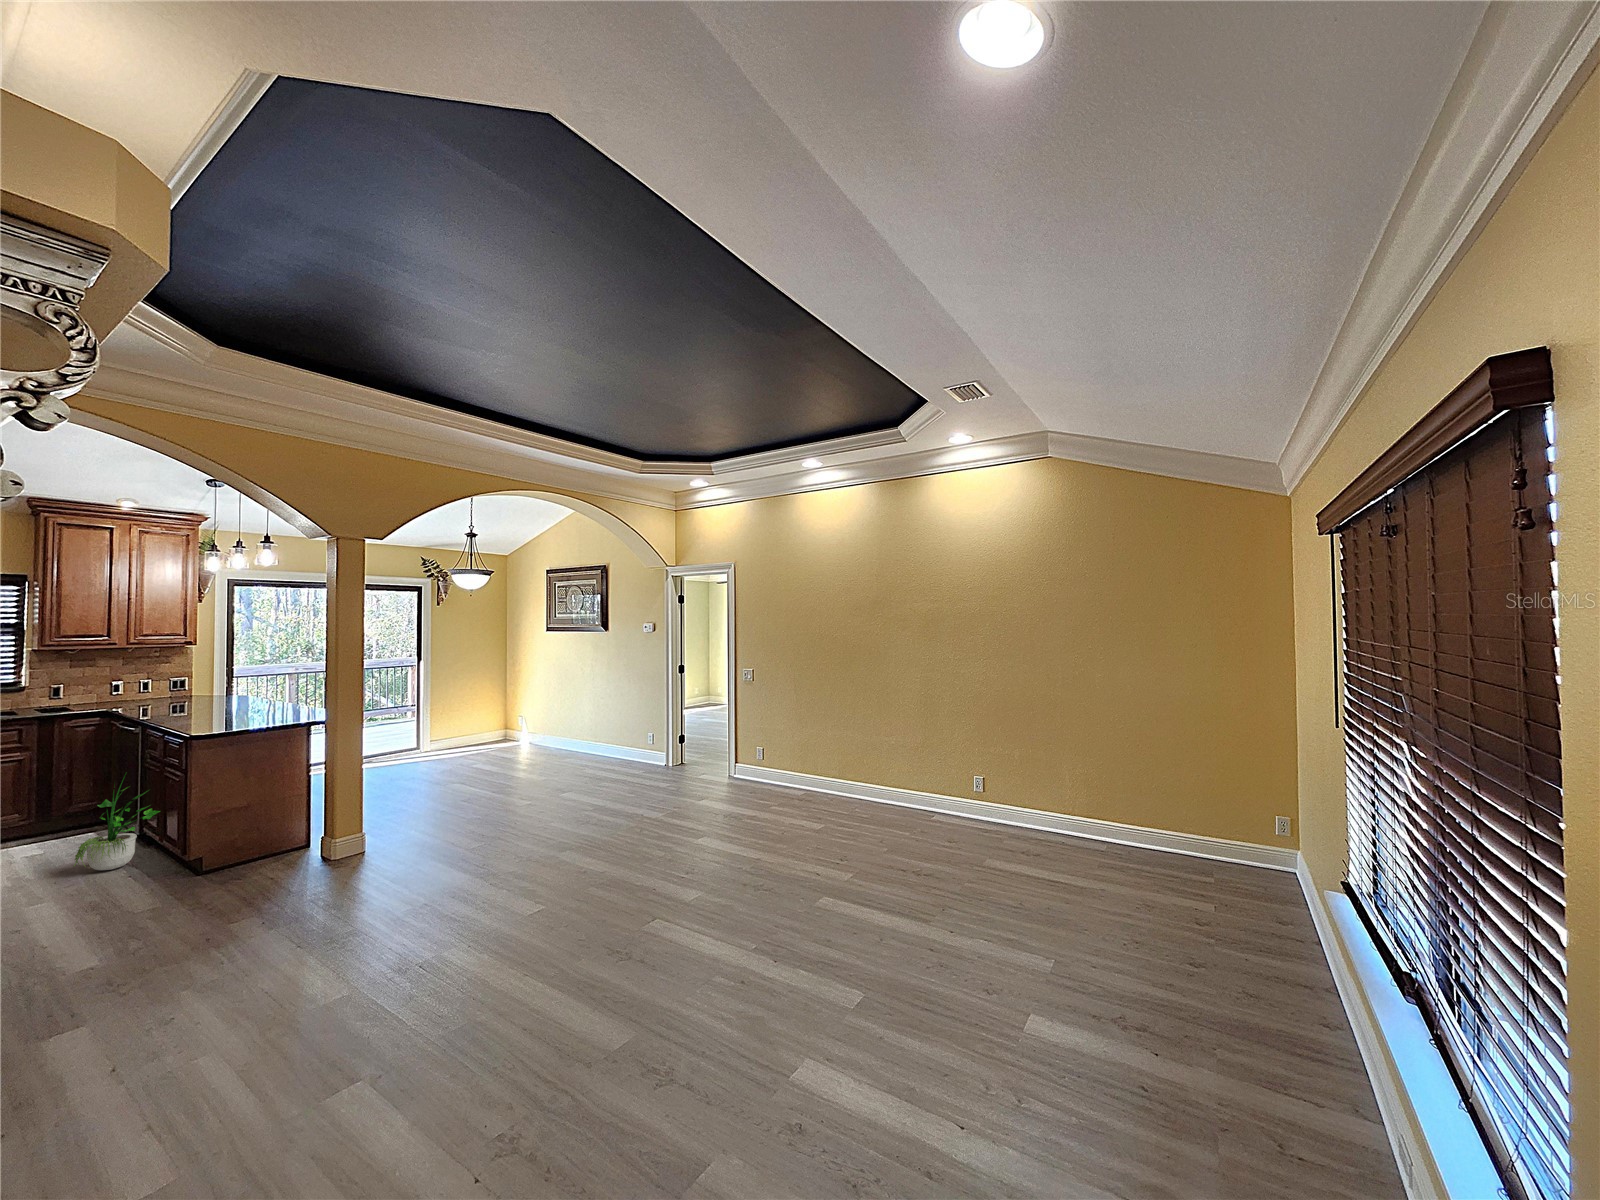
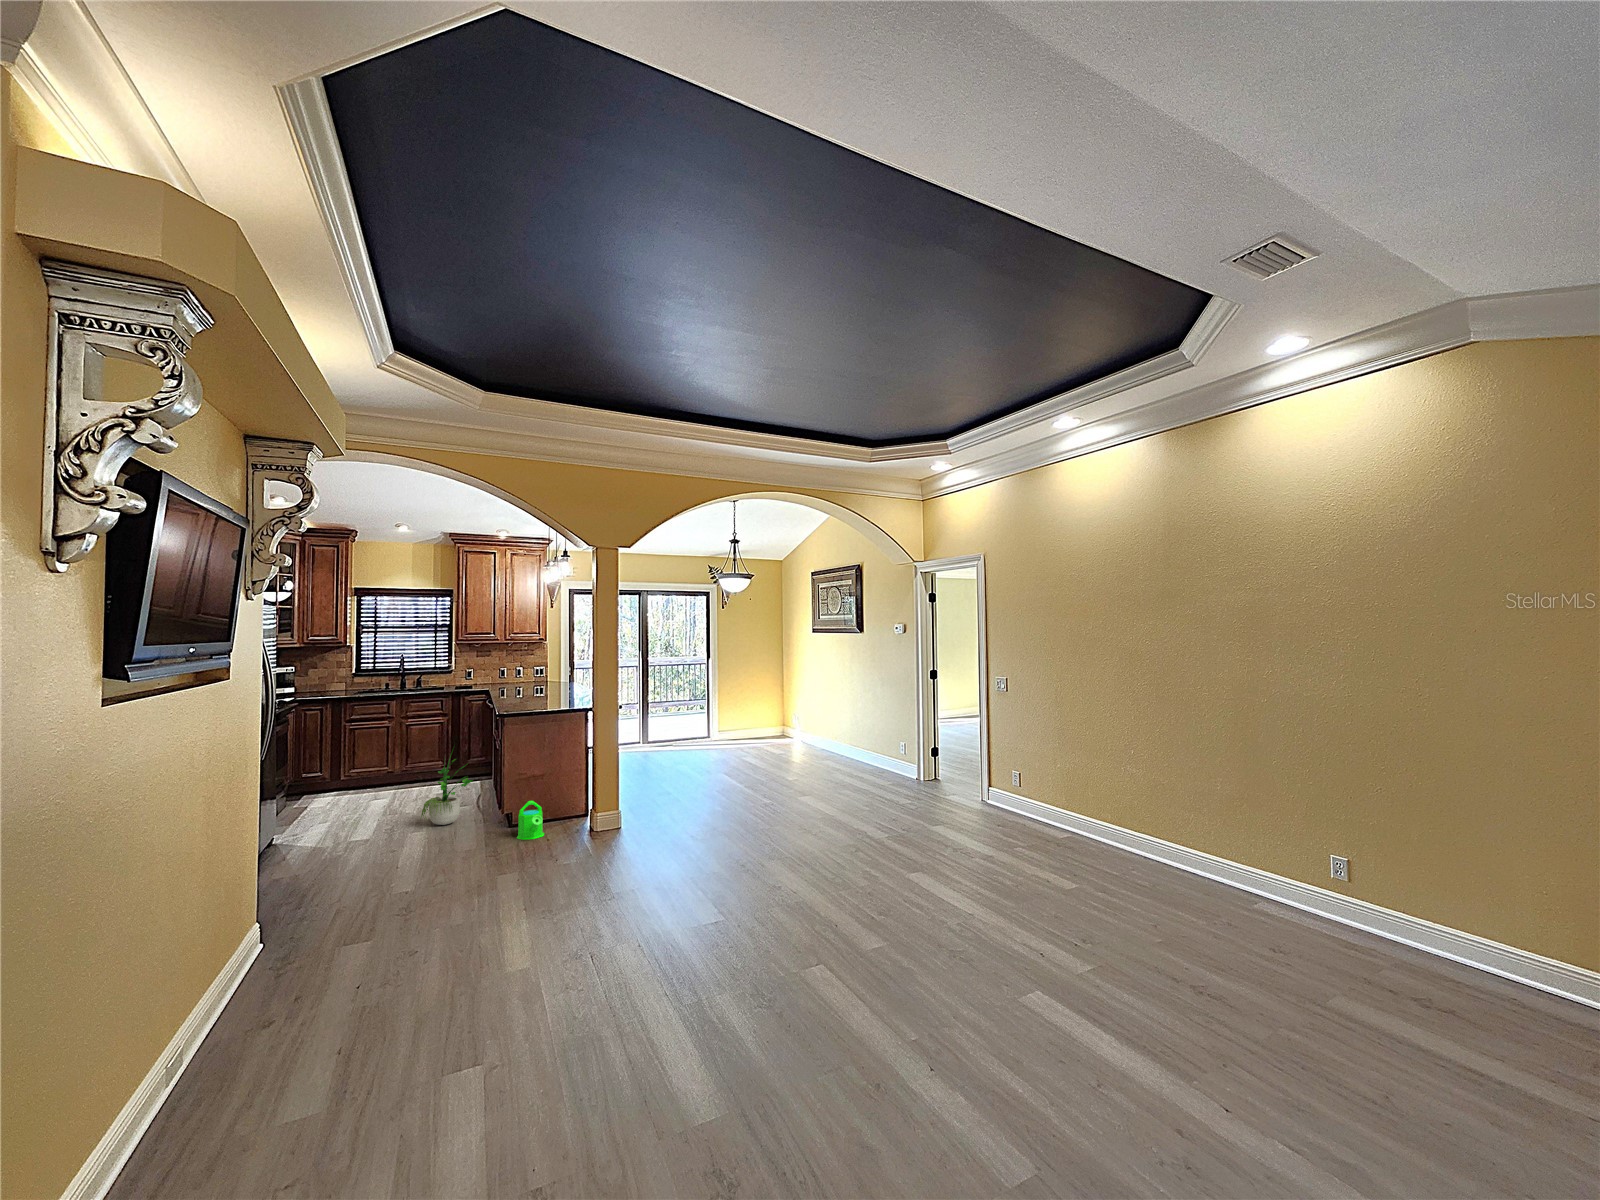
watering can: none [234,825,274,871] -> present [517,800,545,840]

